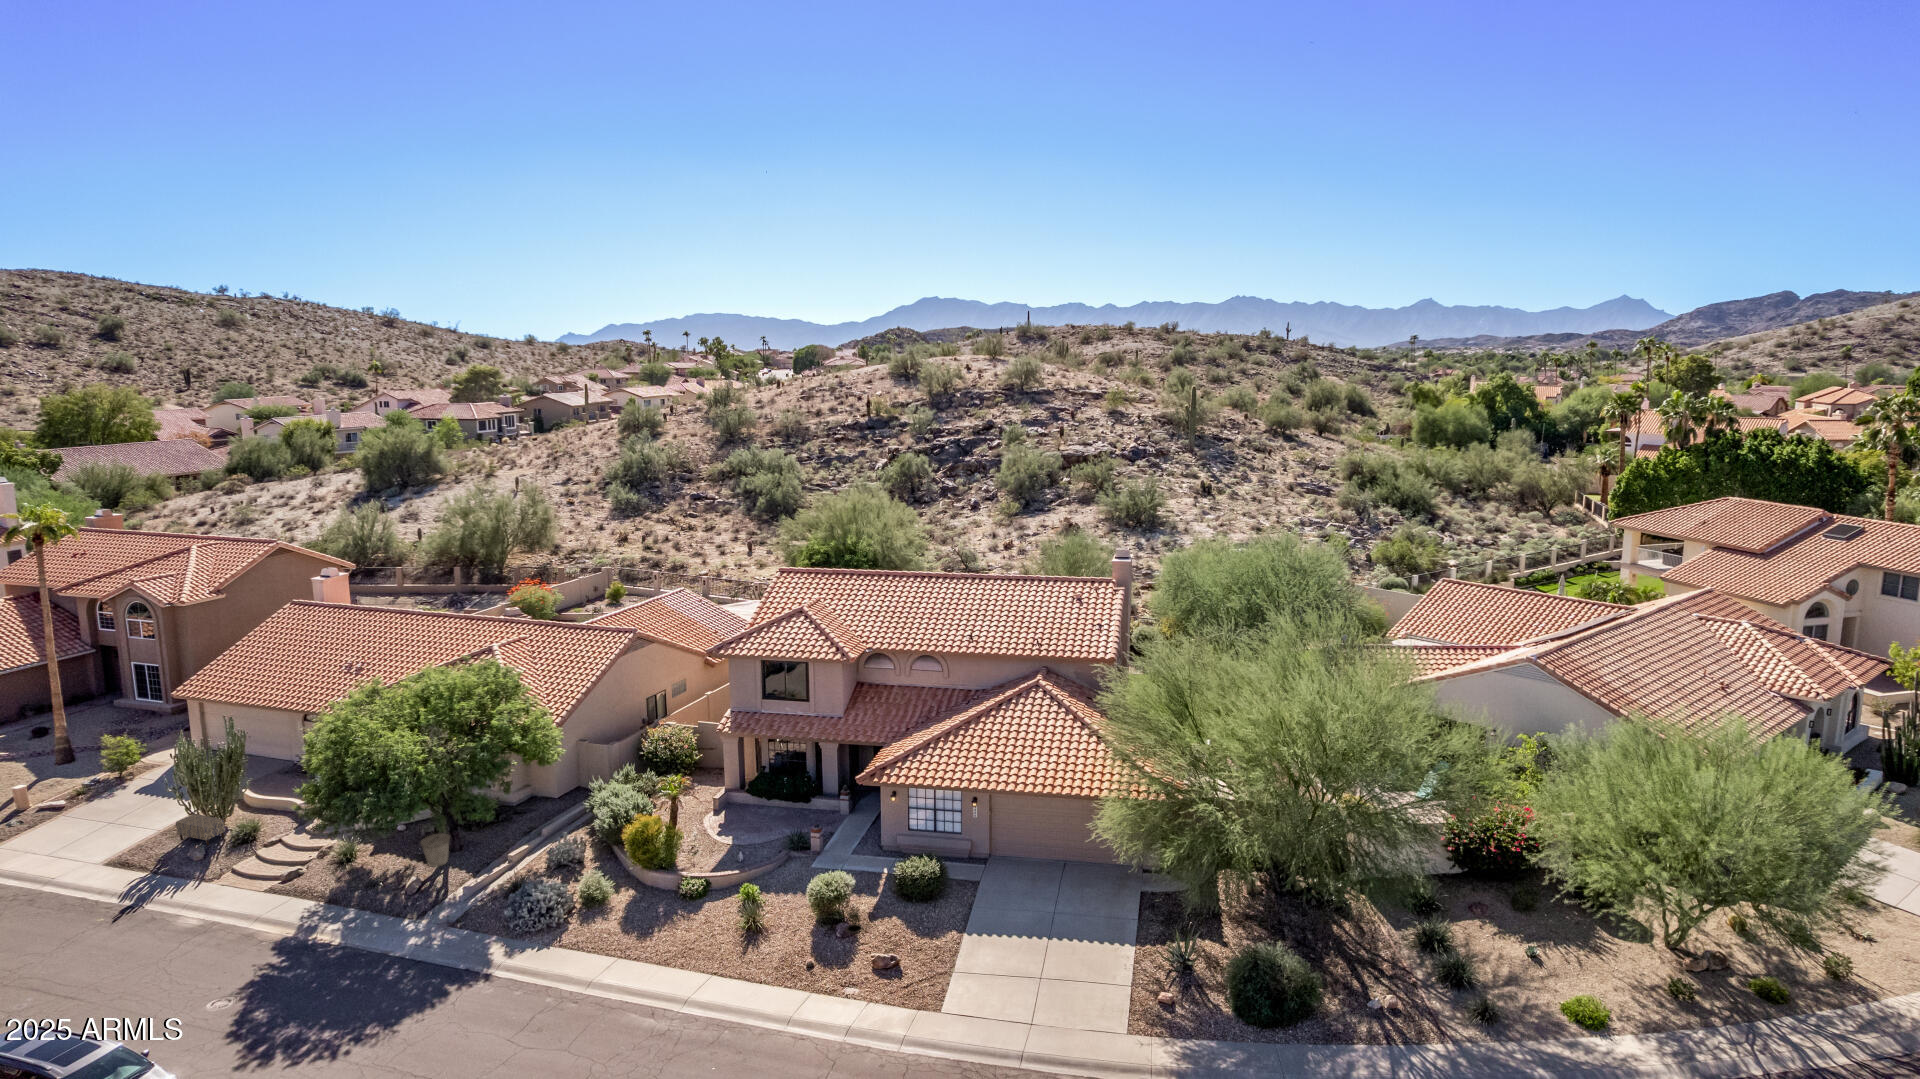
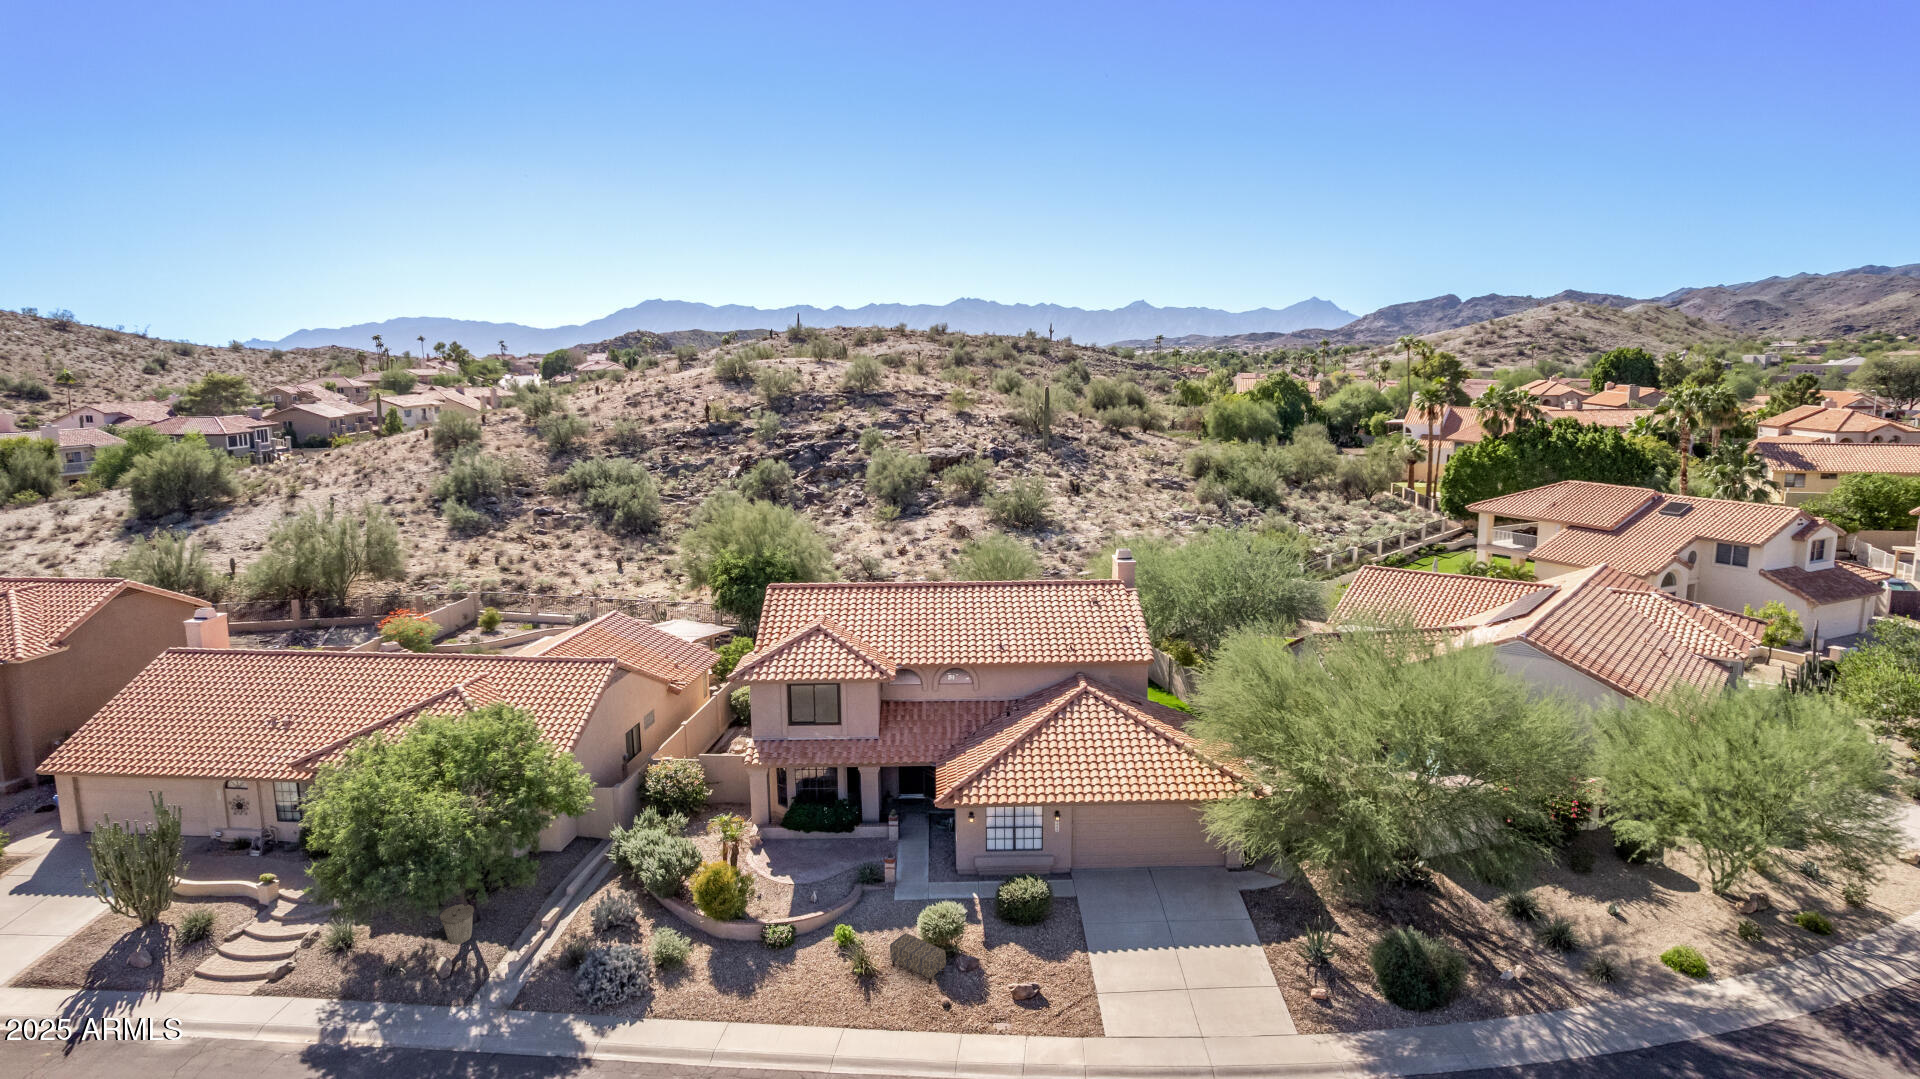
bench: present [176,814,225,845] -> present [890,933,946,984]
potted tree: present [846,904,862,933] -> none [961,933,980,964]

